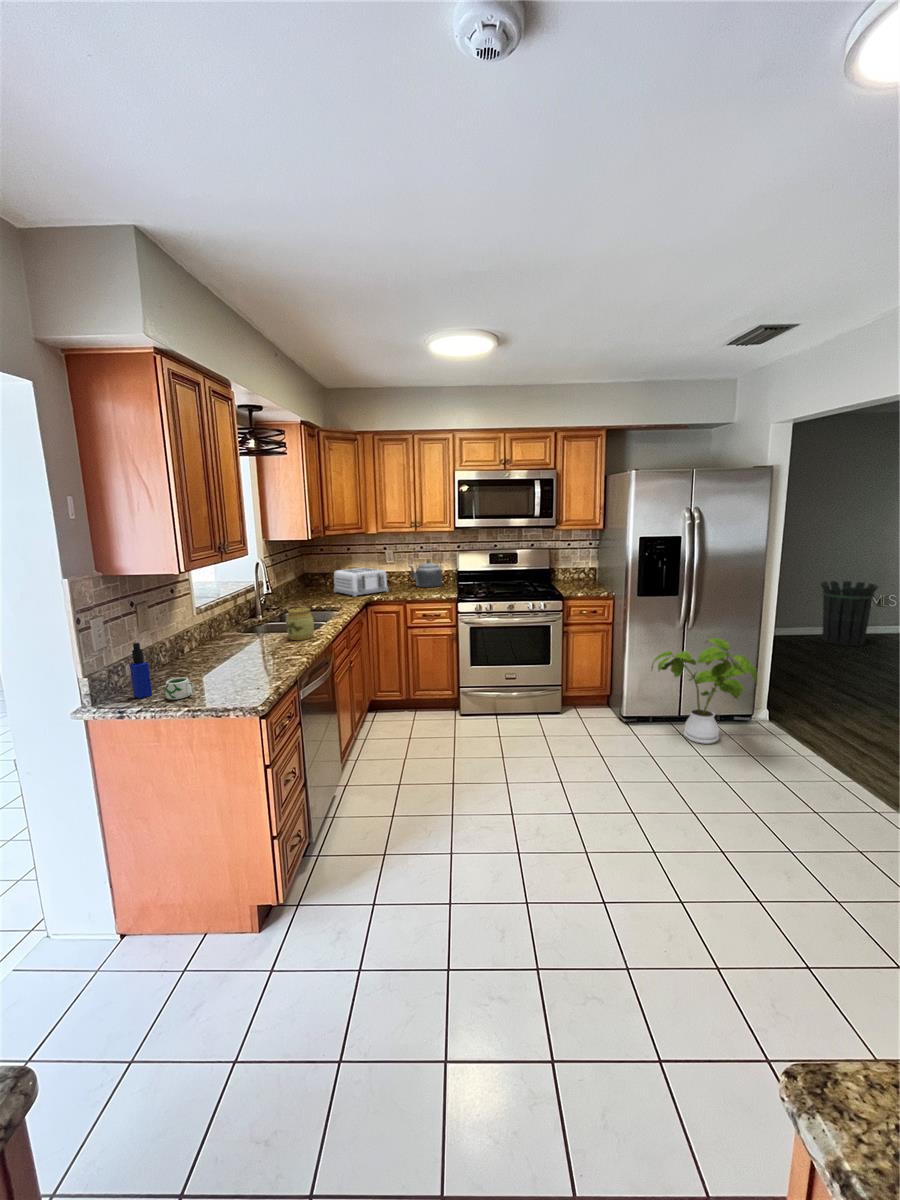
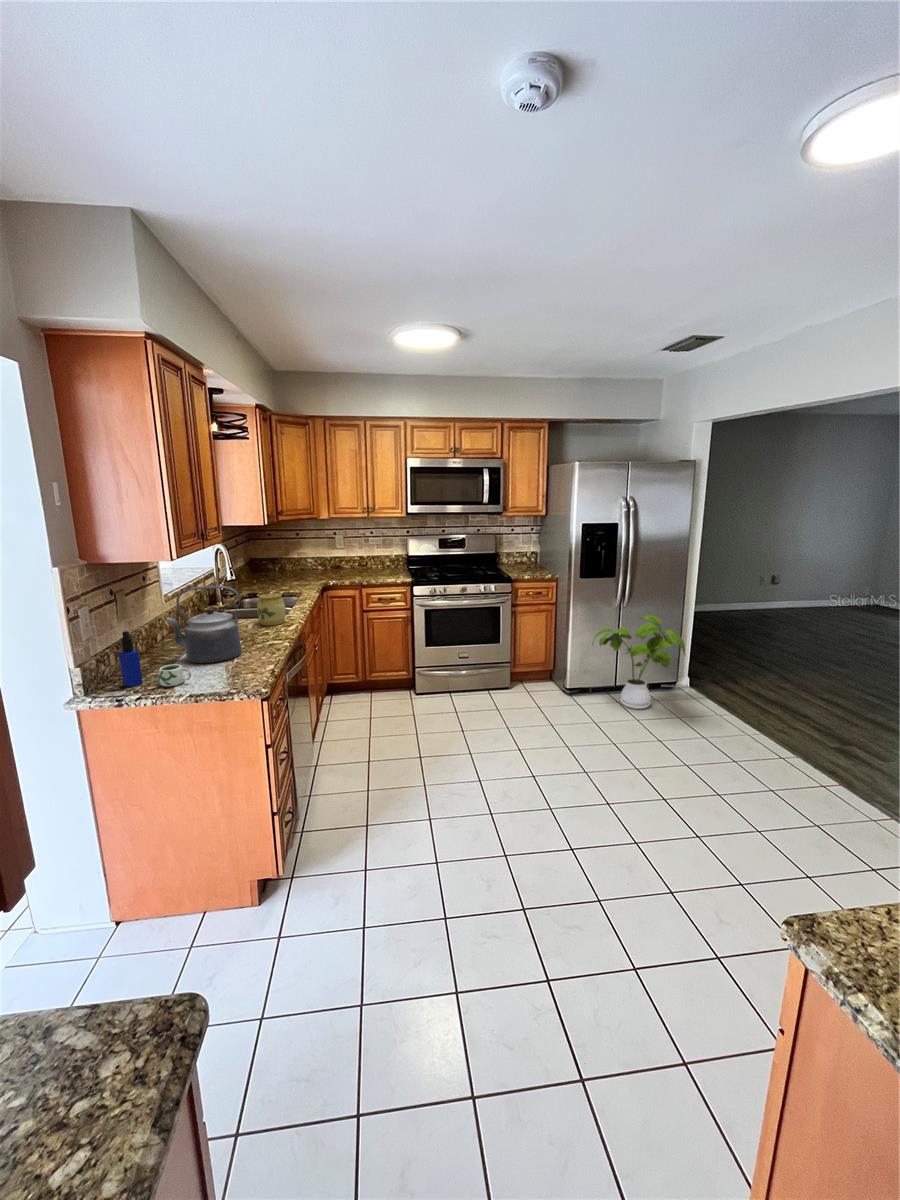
kettle: present [408,548,443,587] -> present [167,586,242,663]
toaster: present [334,568,388,597] -> none [286,552,342,582]
waste bin: present [820,581,878,646] -> none [725,563,772,620]

